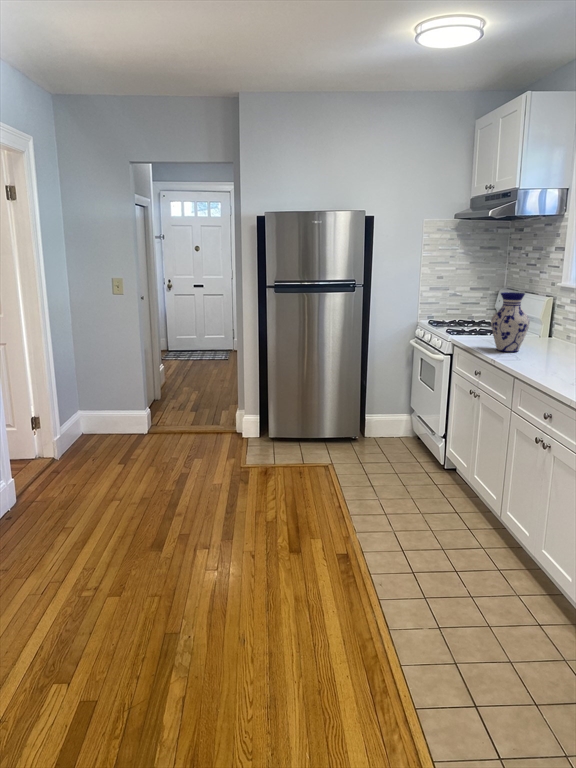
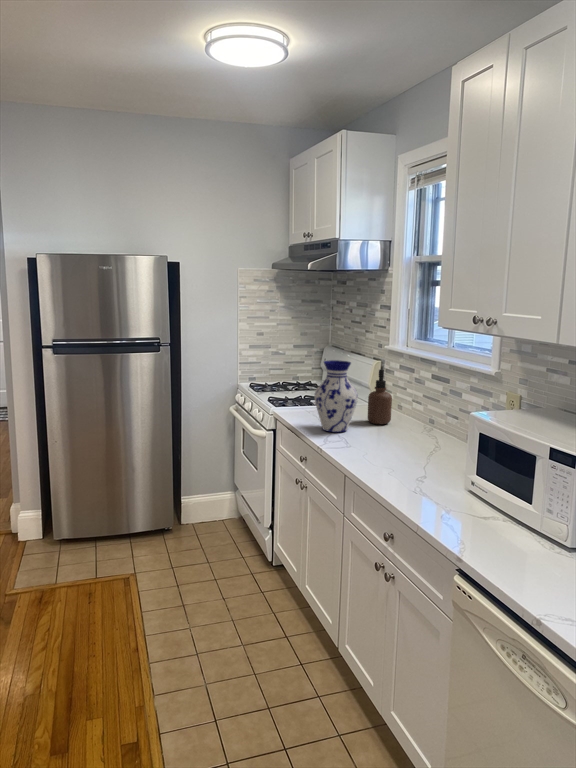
soap dispenser: none [537,301,561,349] -> present [368,369,392,424]

